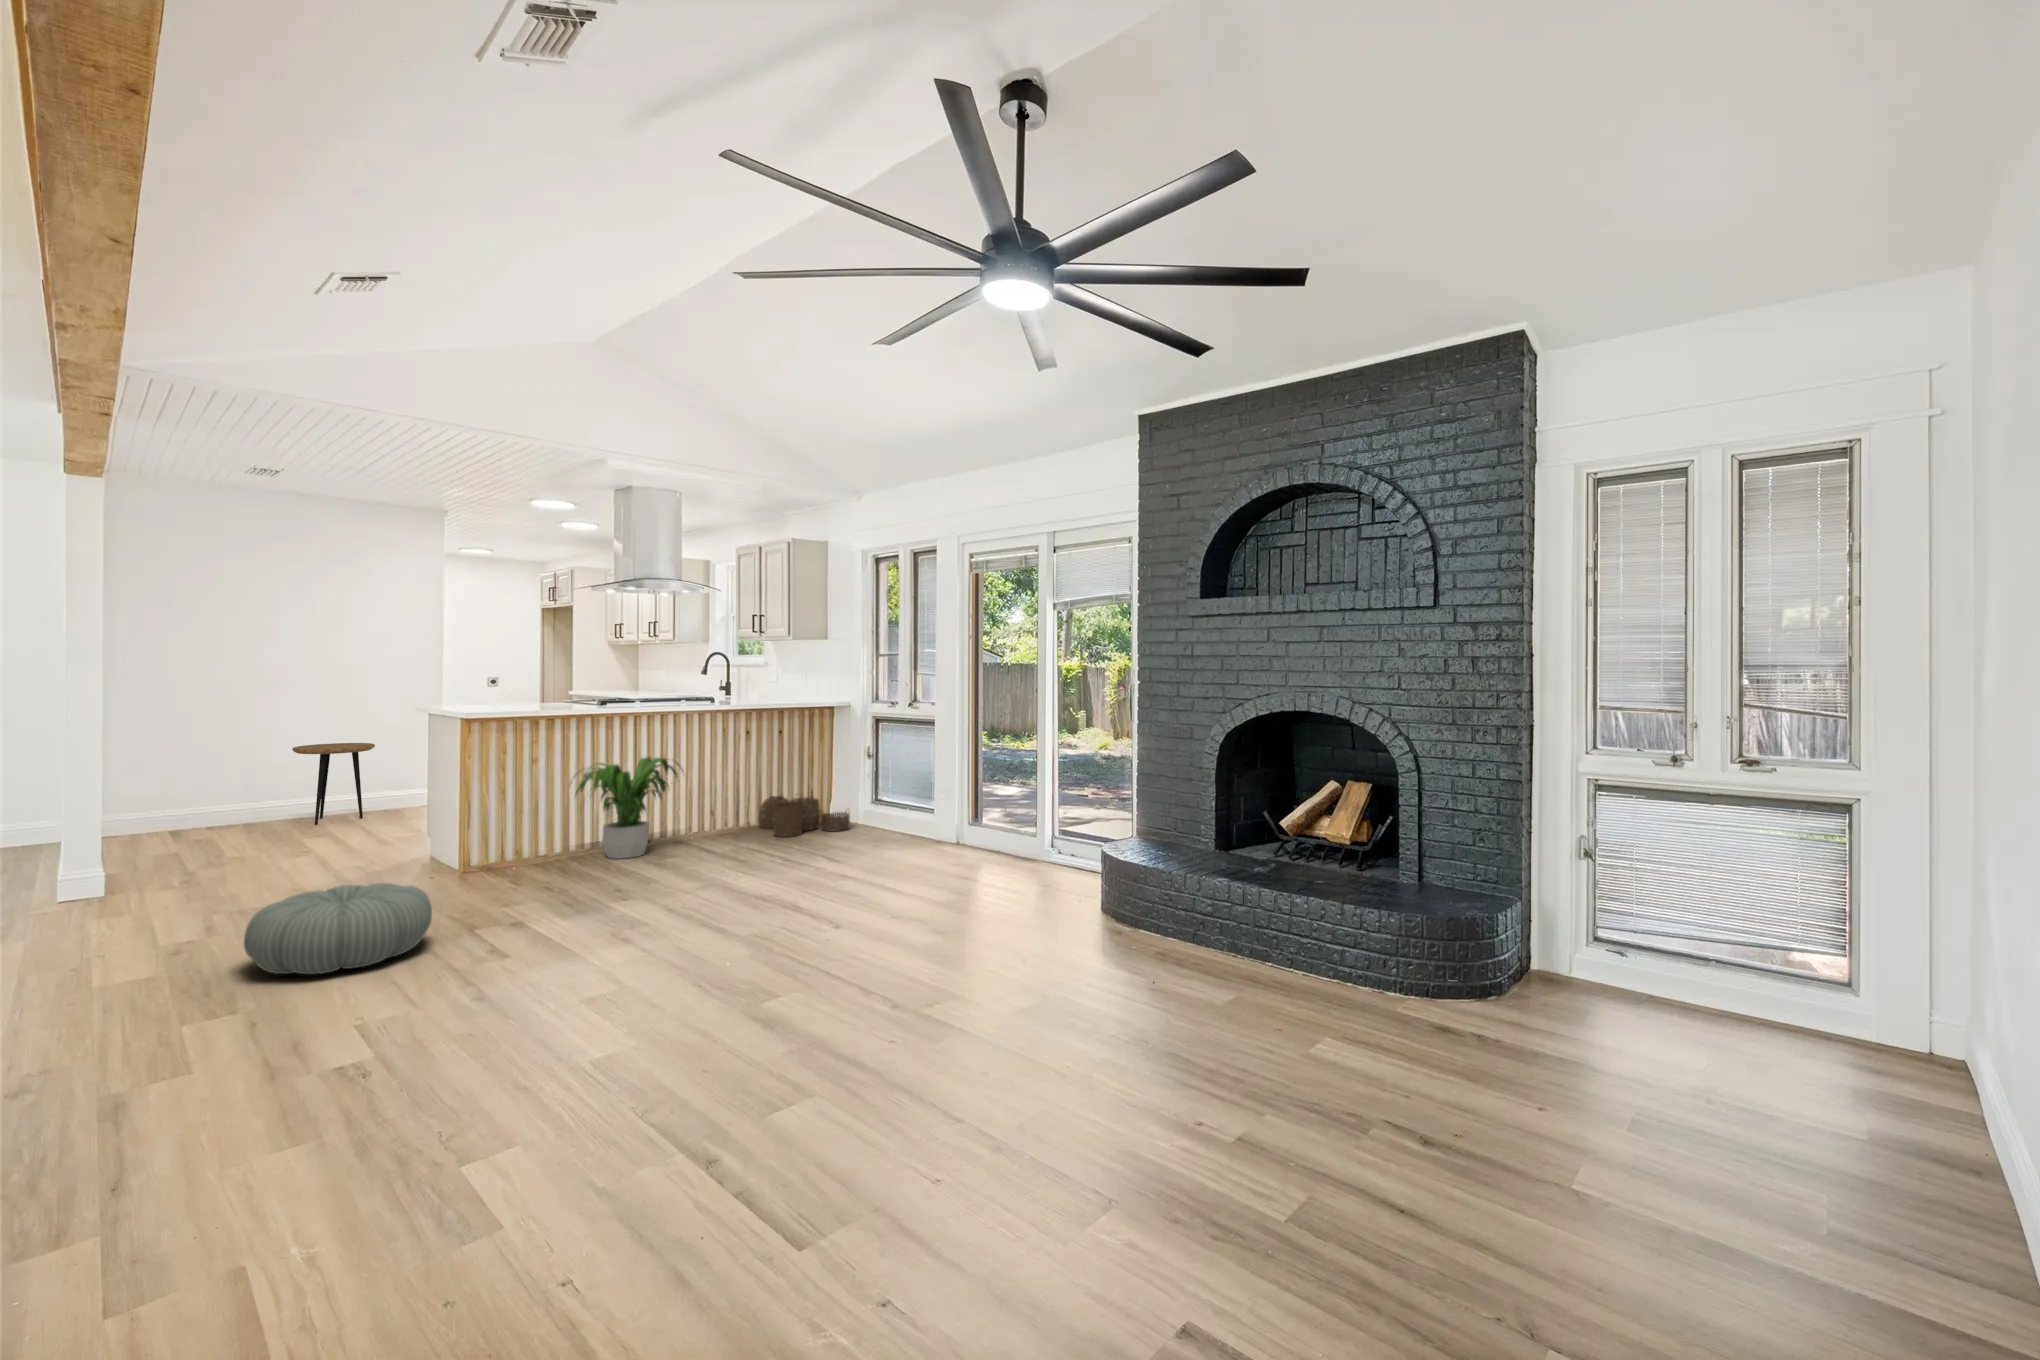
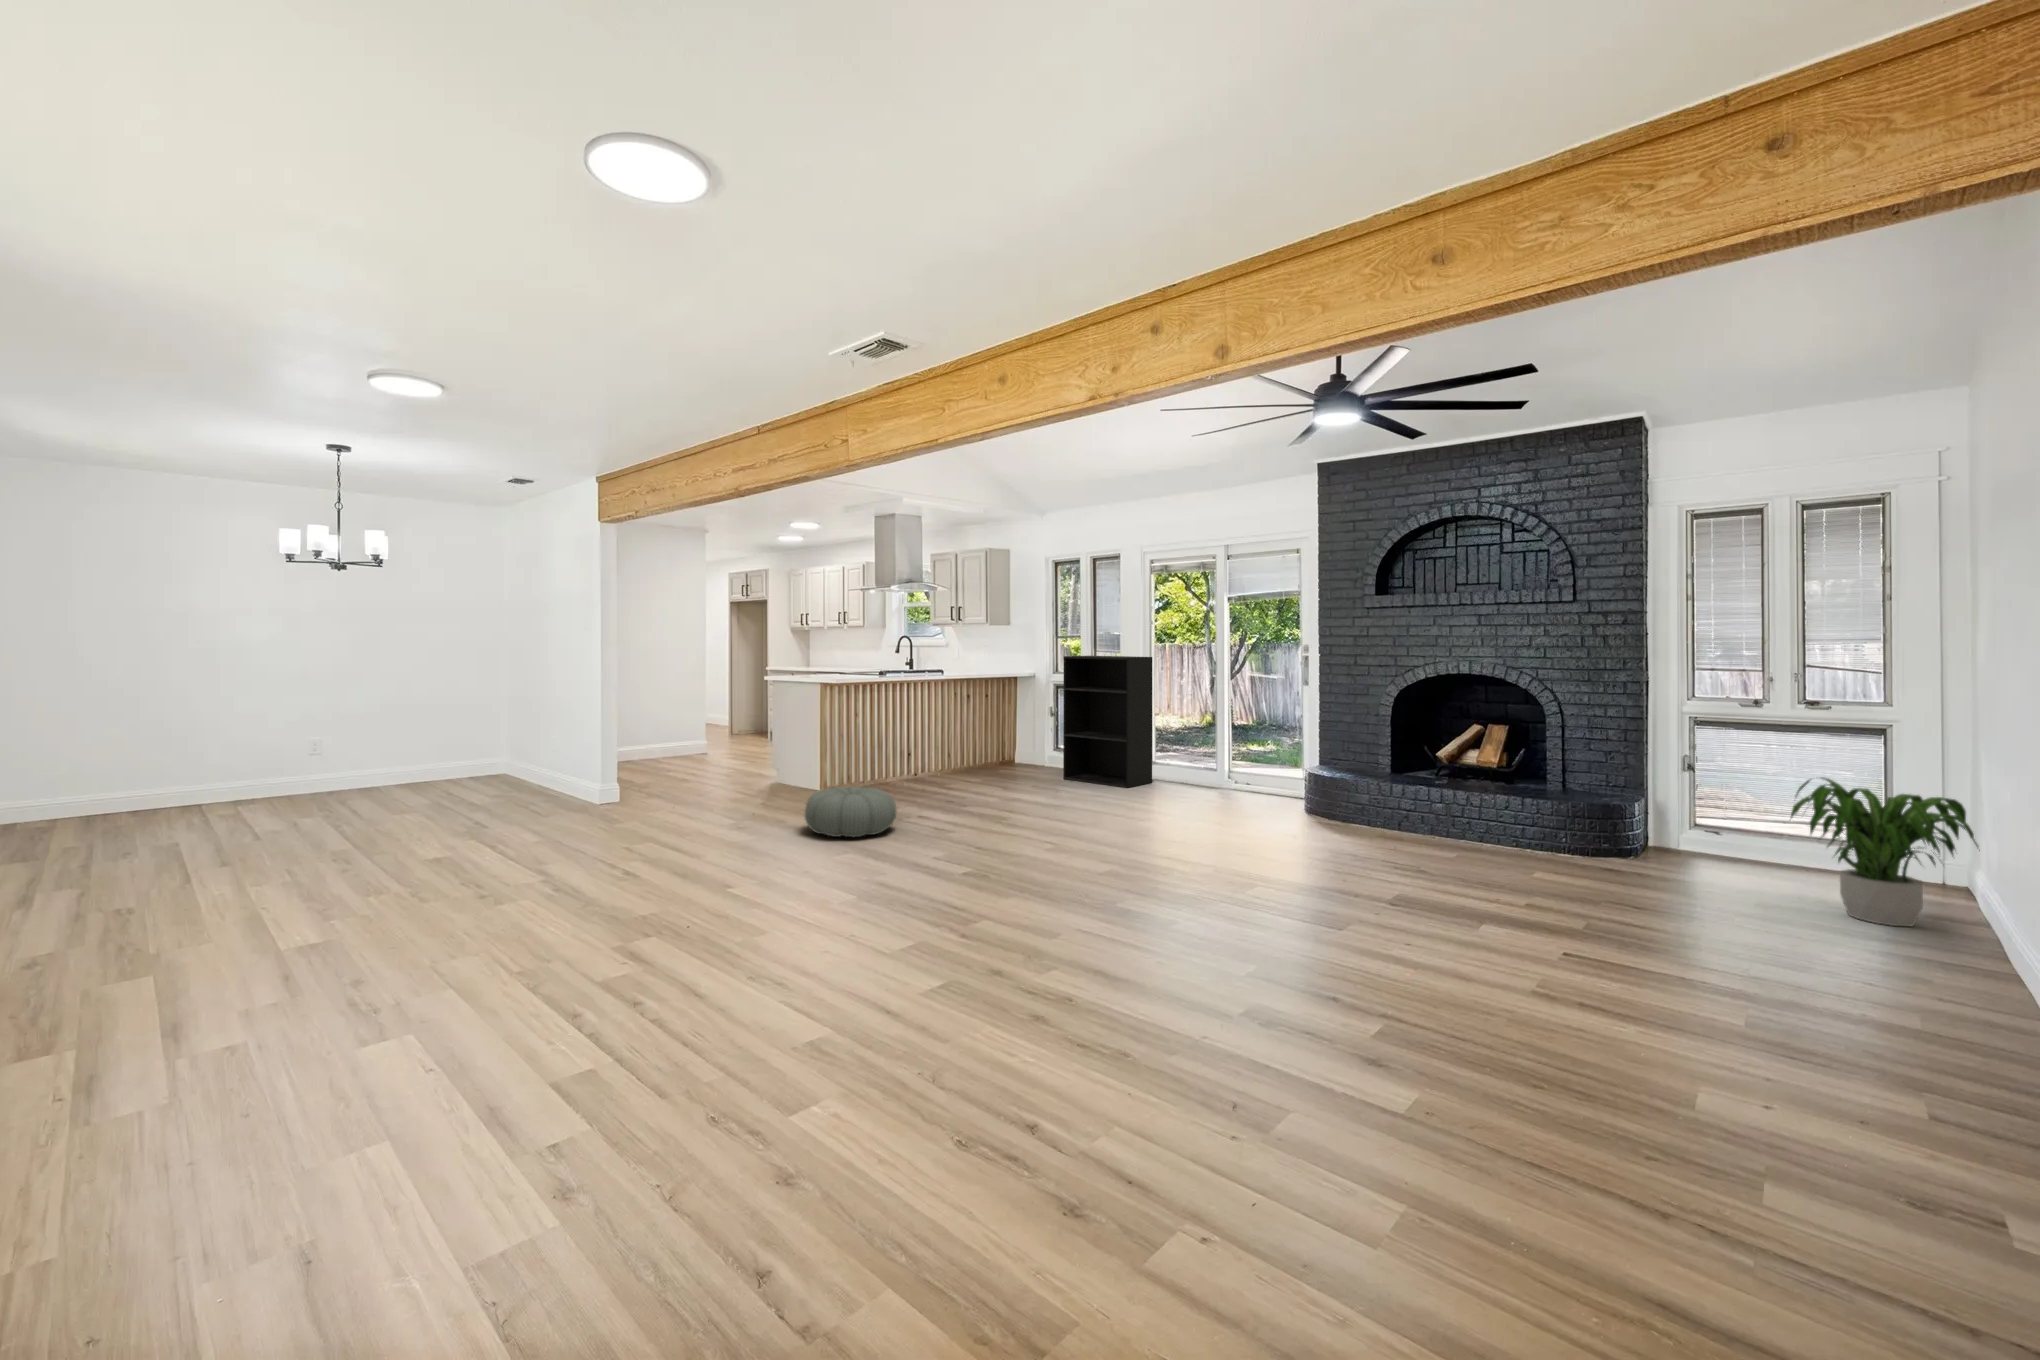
bookshelf: none [846,679,962,862] -> present [1063,656,1152,788]
side table: present [292,743,375,825] -> none [640,706,689,765]
potted plant: present [575,757,679,859] -> present [1790,778,1980,926]
woven basket: present [759,796,850,837] -> none [976,743,1047,773]

